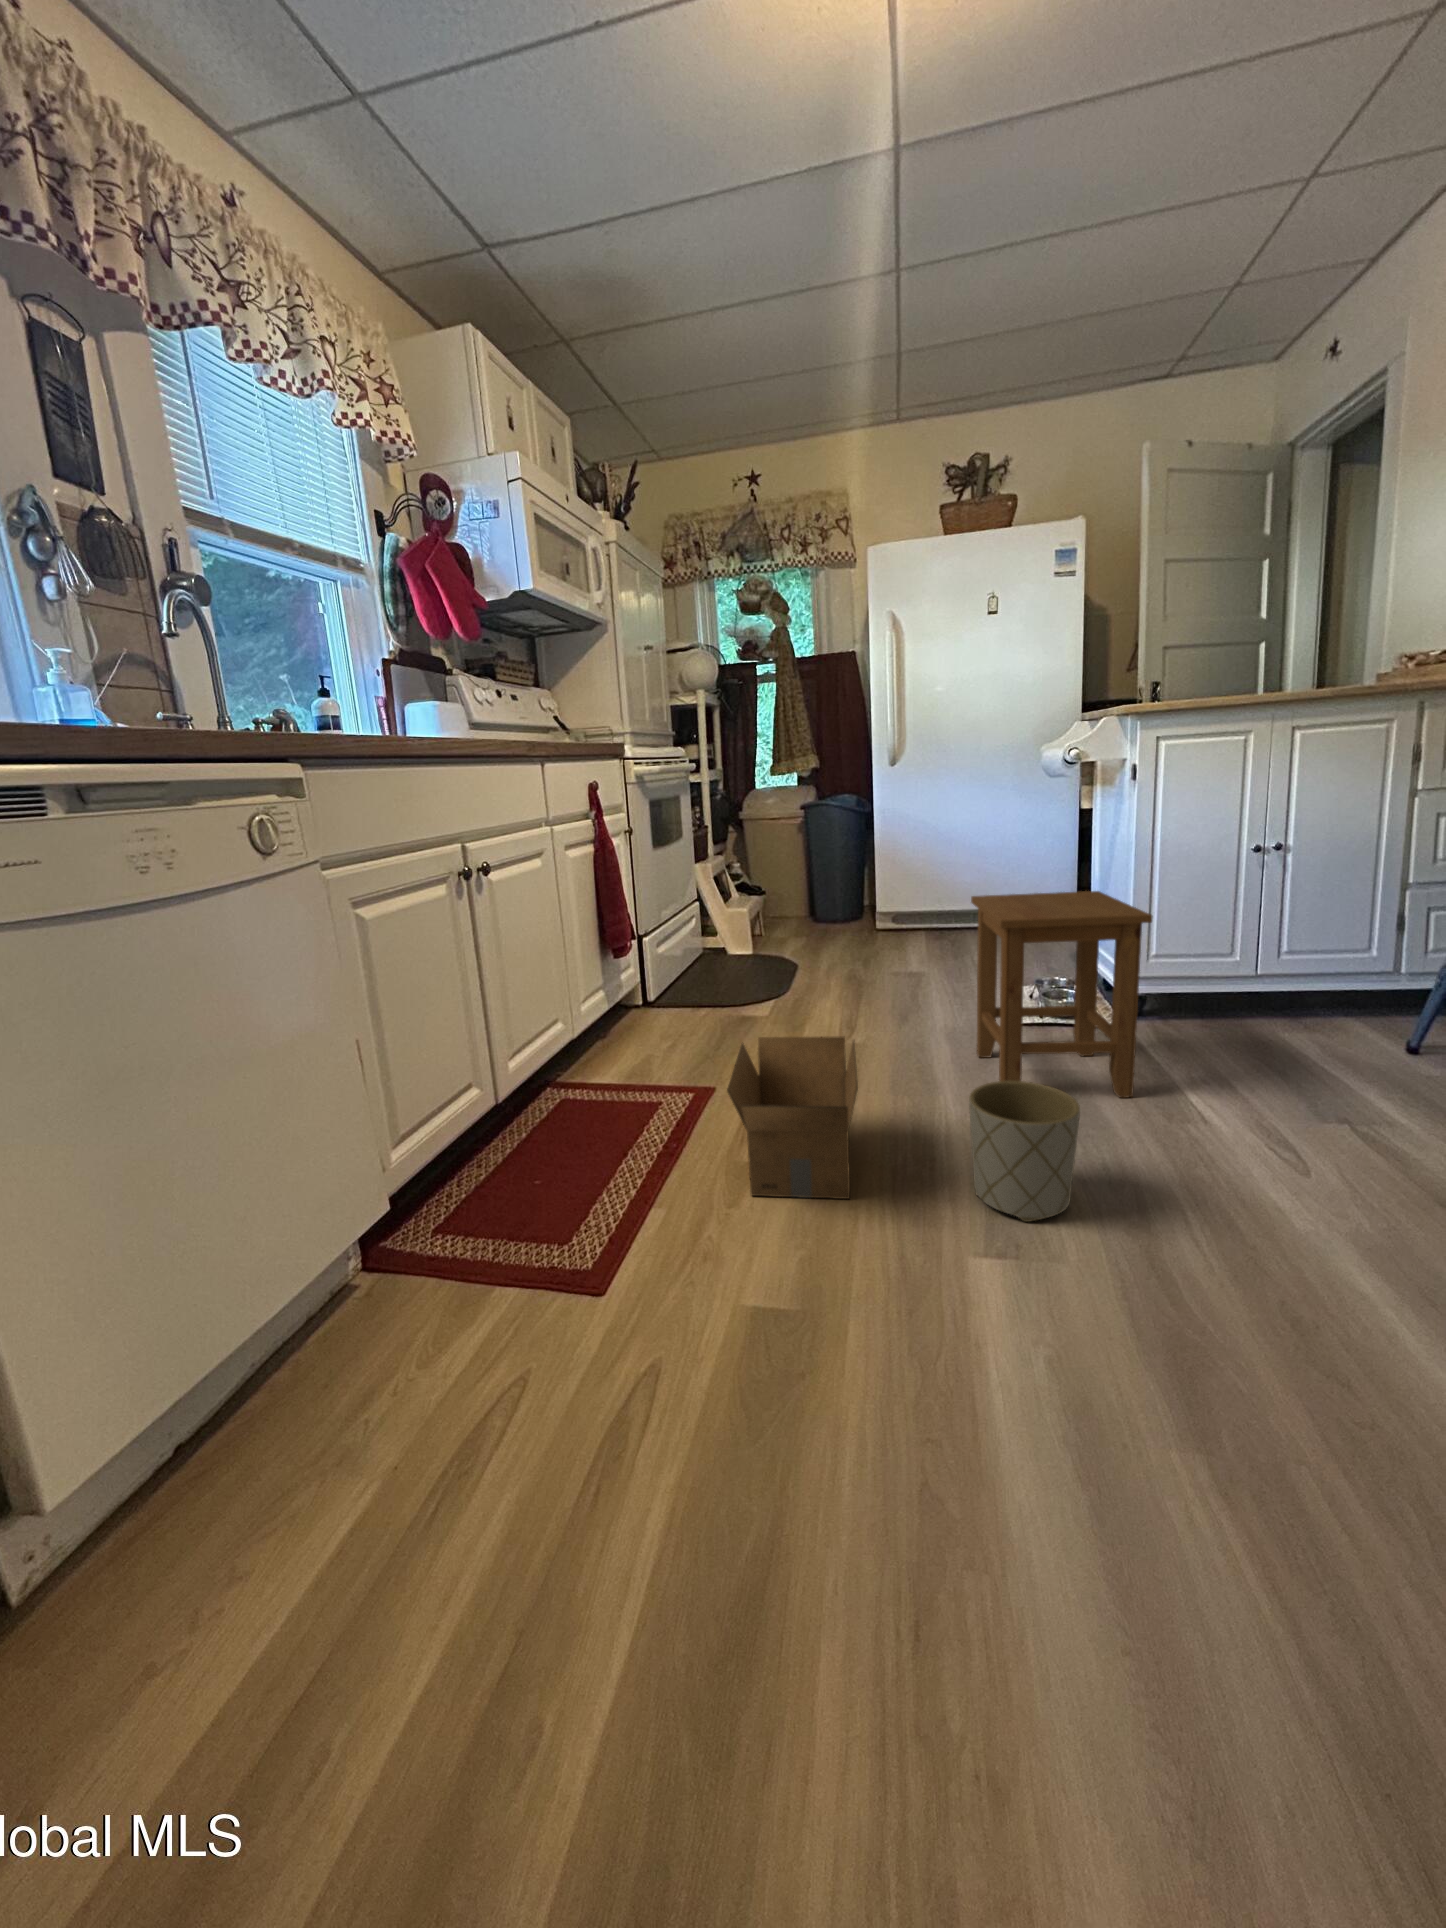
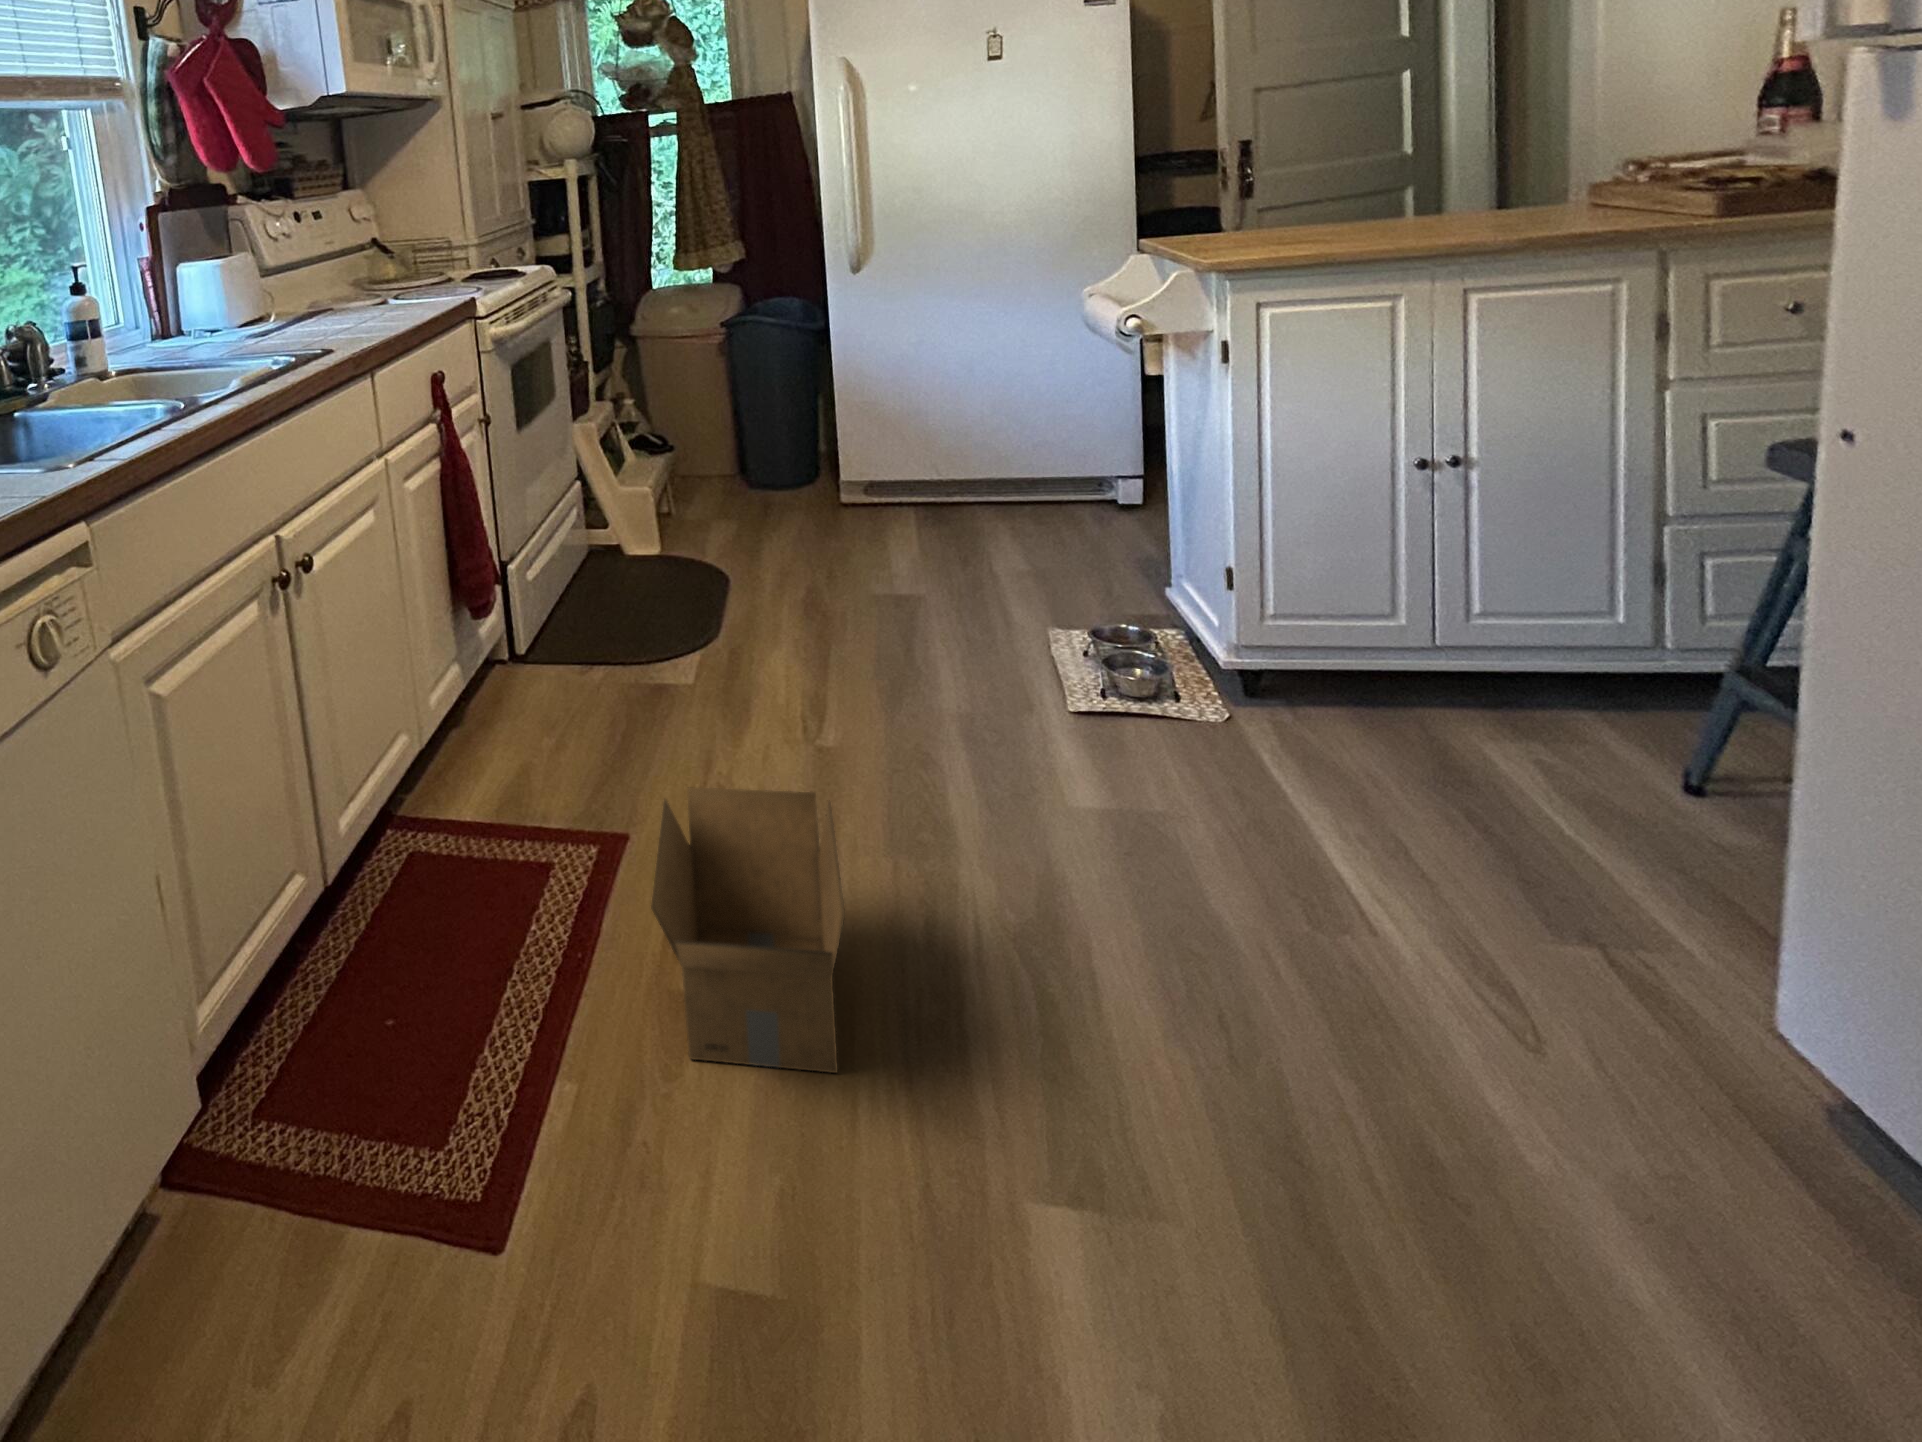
stool: present [971,891,1152,1098] -> none [990,538,1273,875]
planter: present [969,1081,1080,1222] -> none [1012,895,1184,1136]

